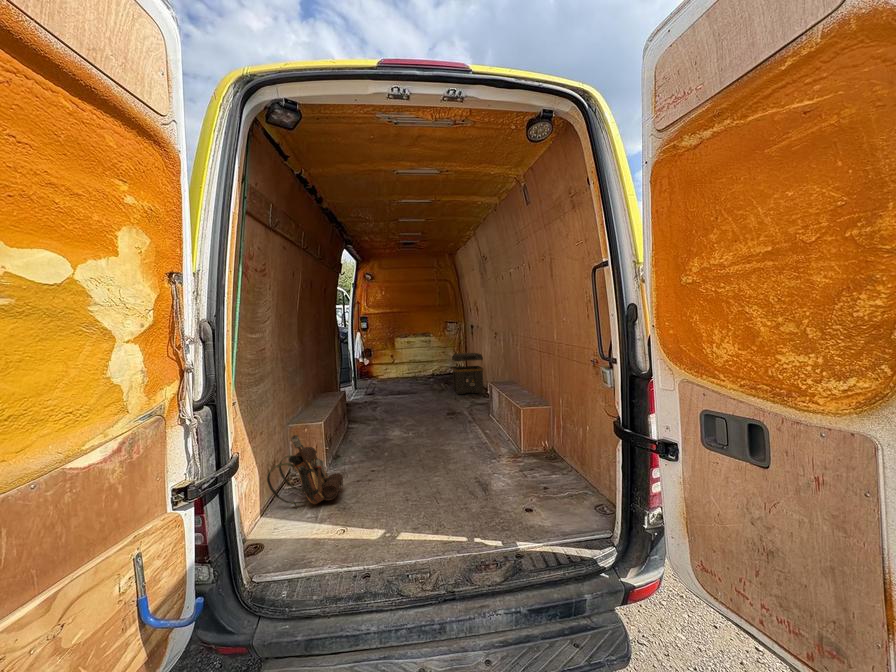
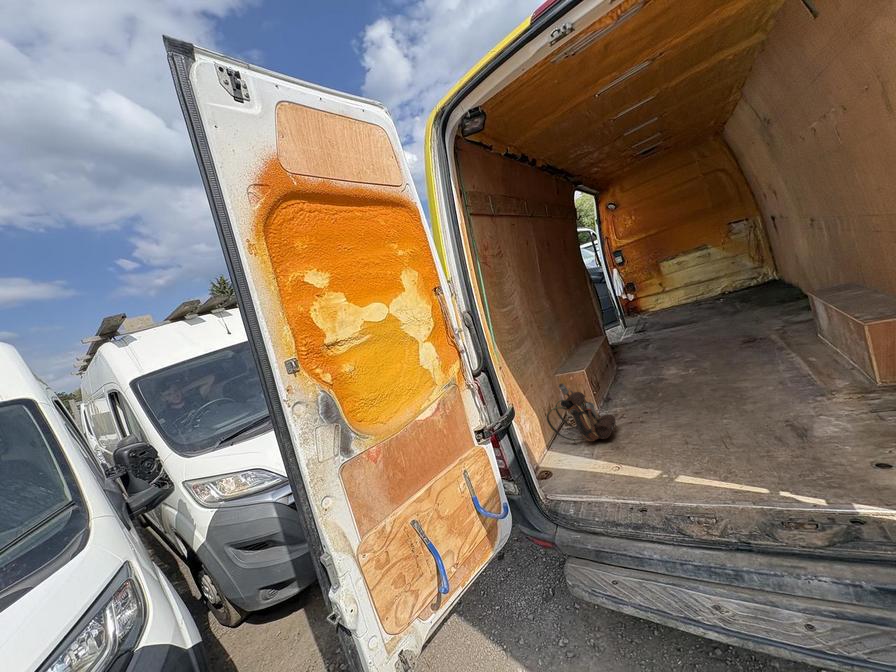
toolbox: present [452,353,483,394] -> none [740,258,800,315]

